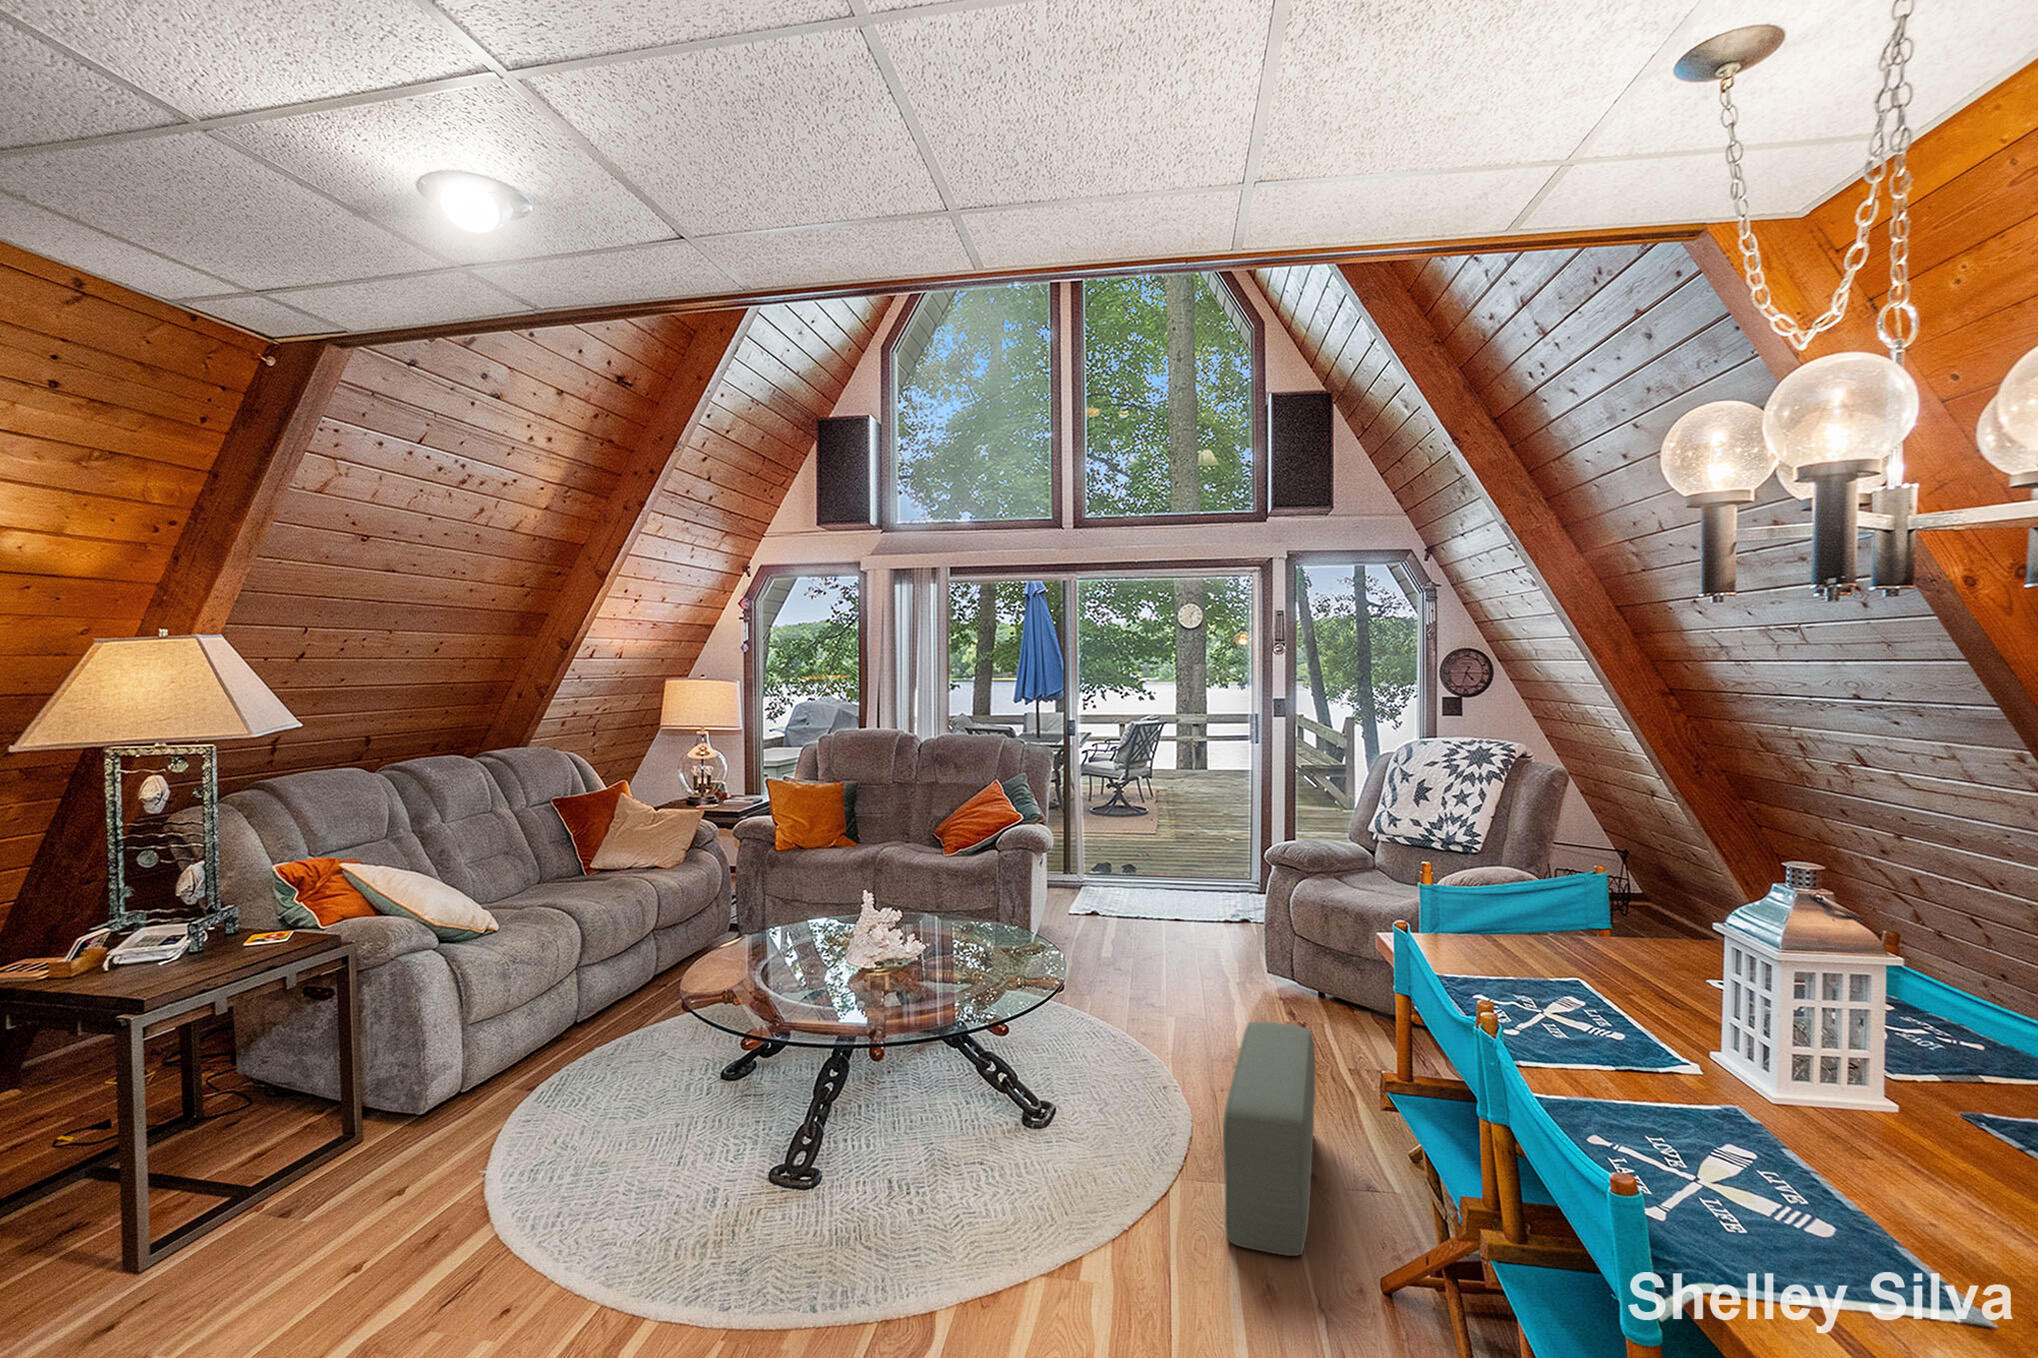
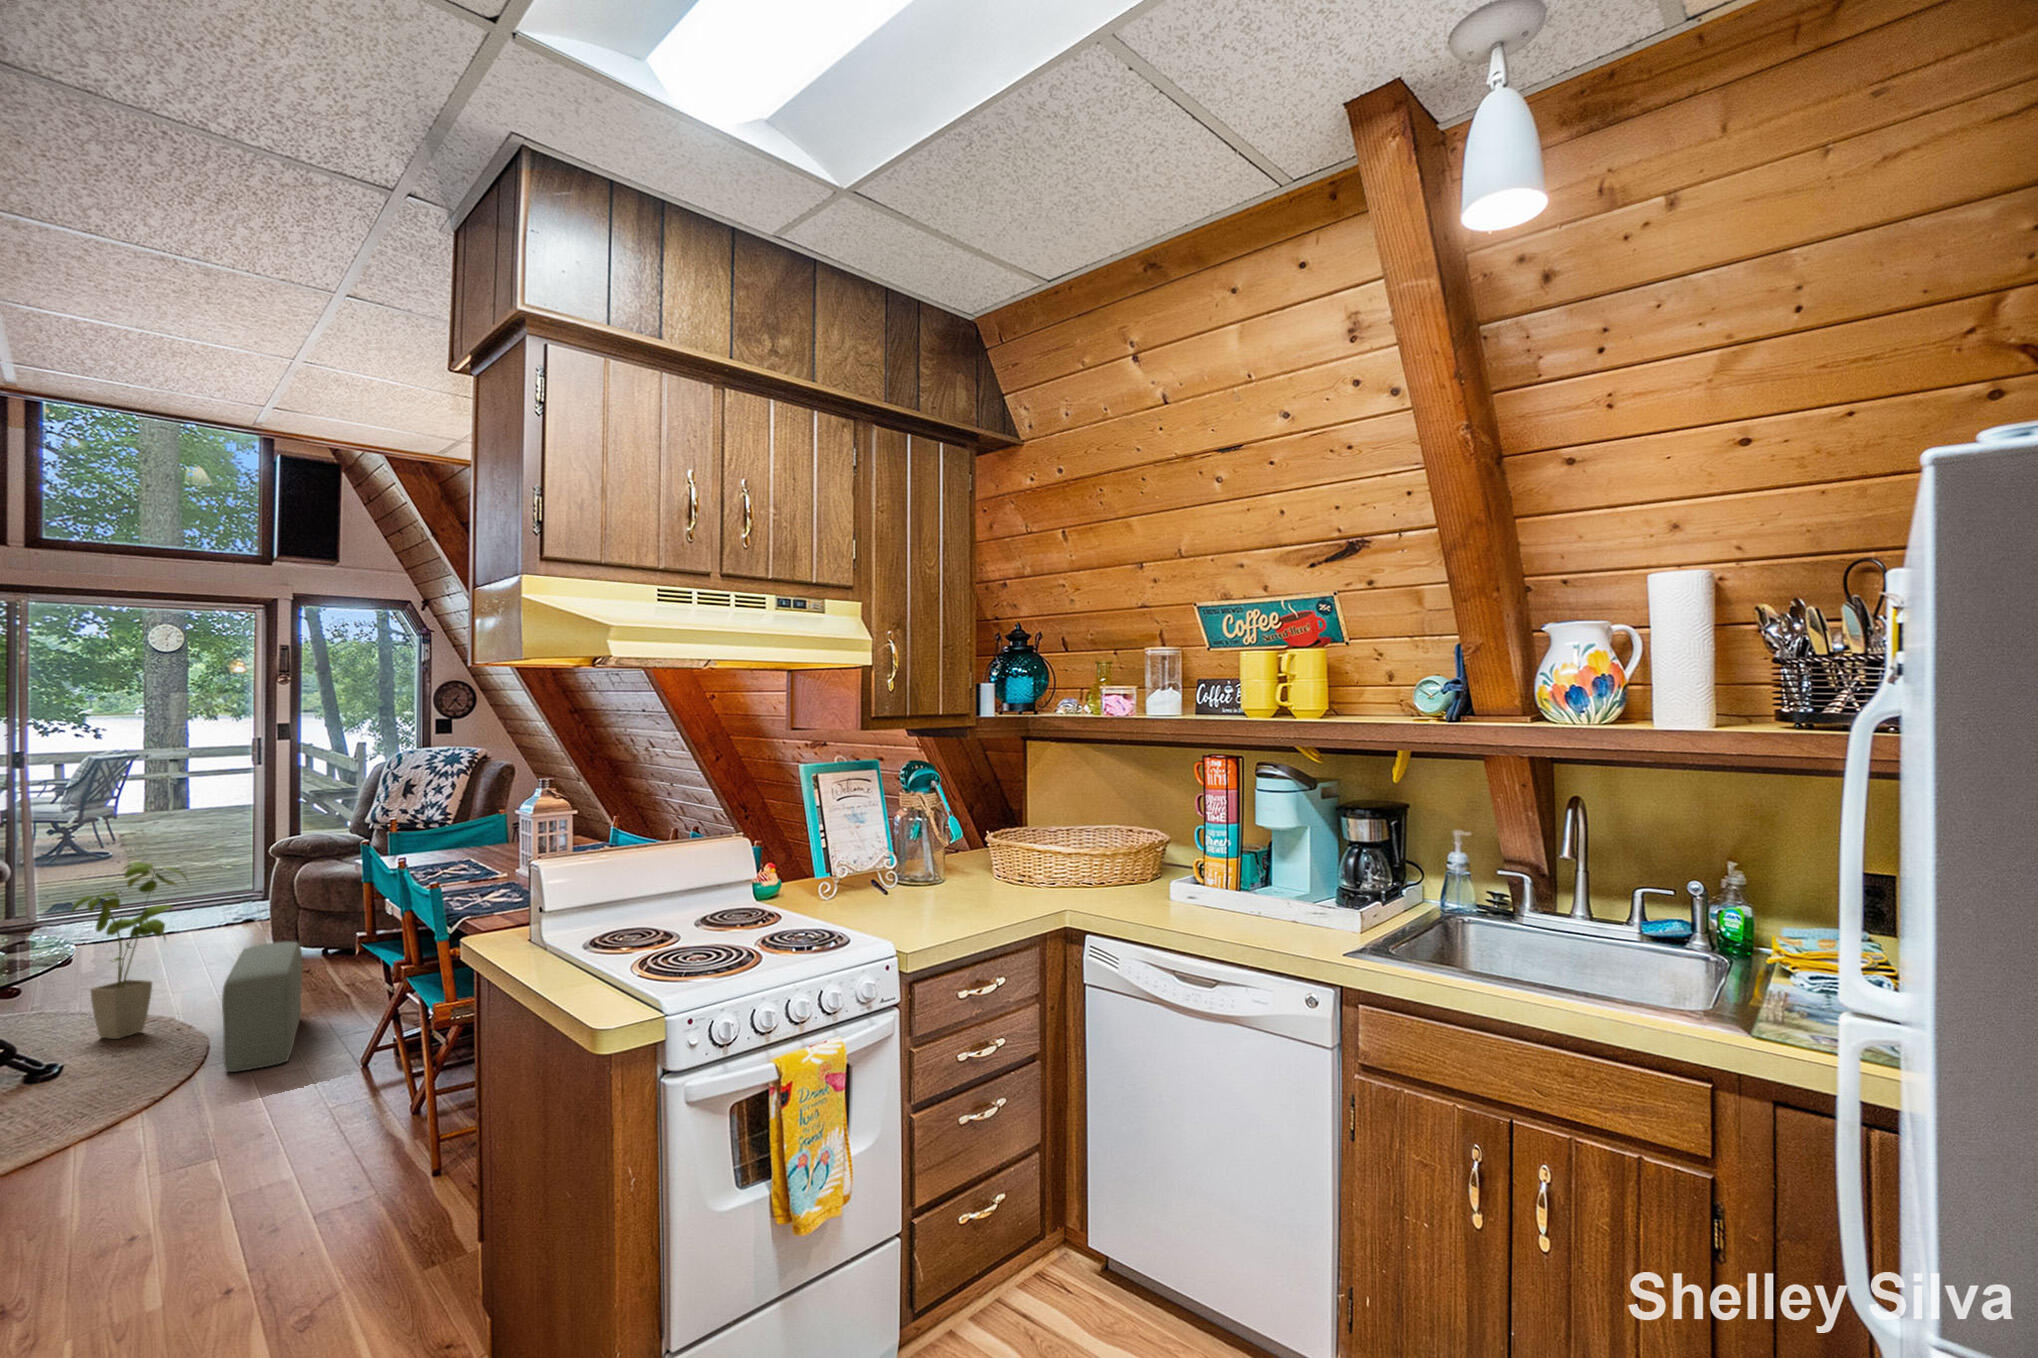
house plant: none [1087,881,1194,1089] -> present [71,862,189,1039]

